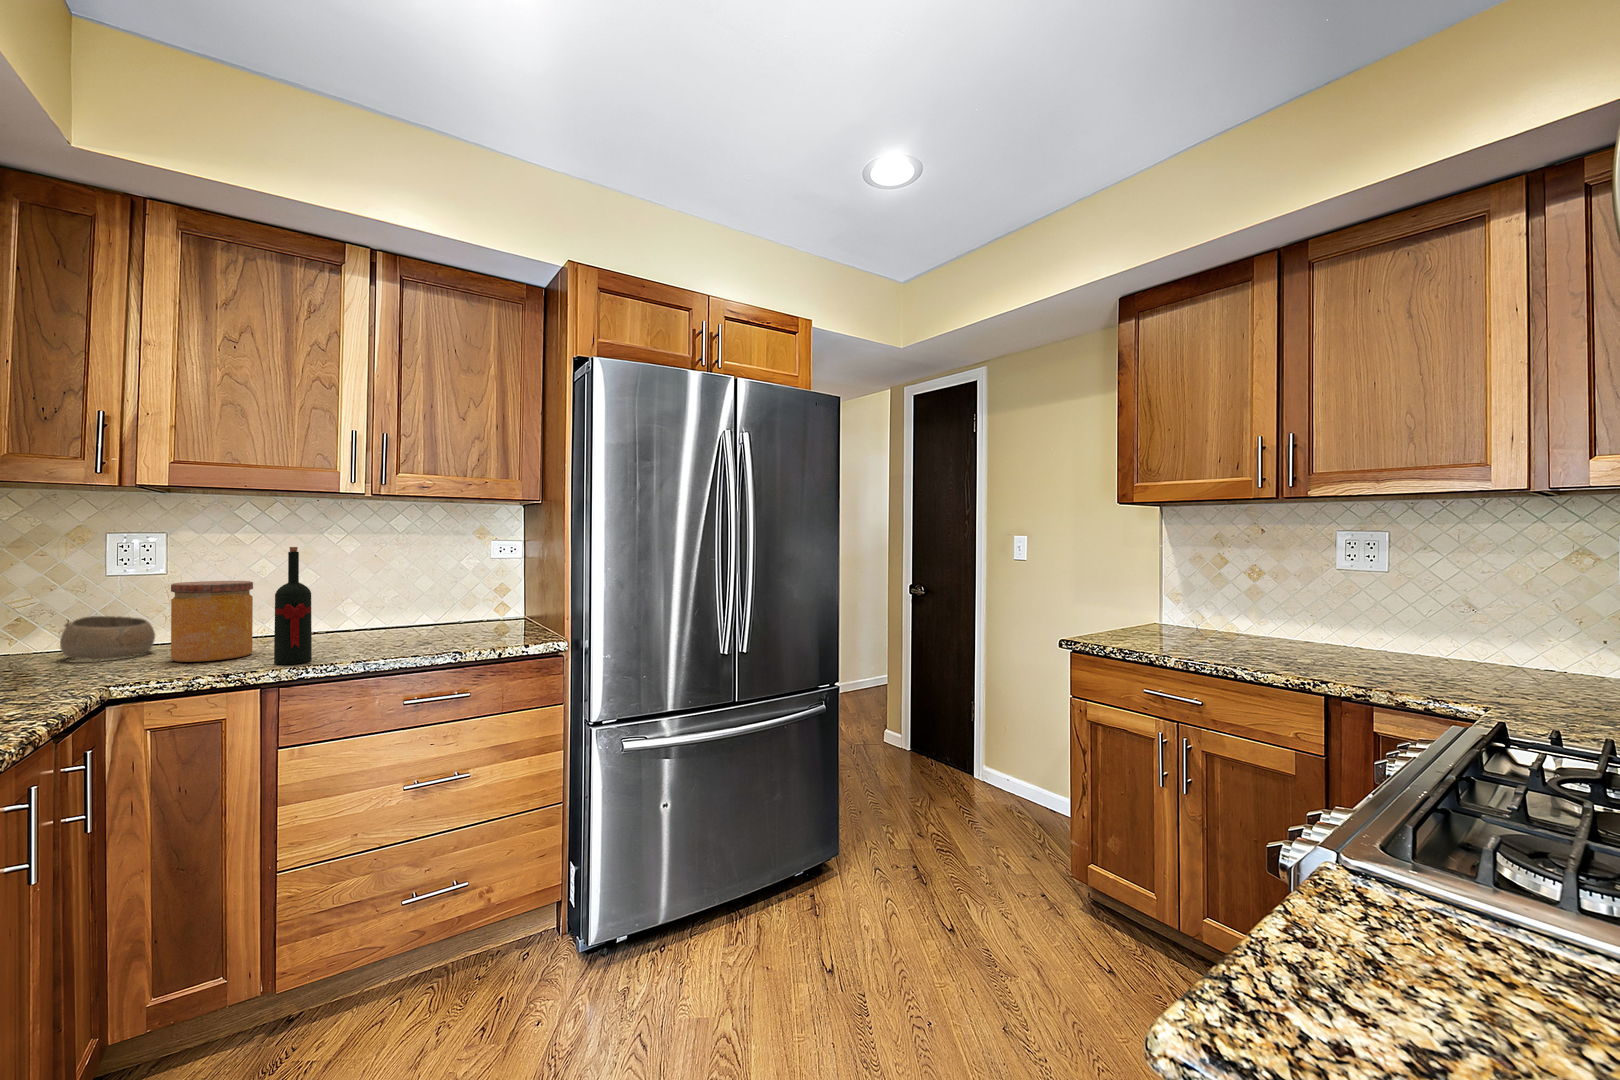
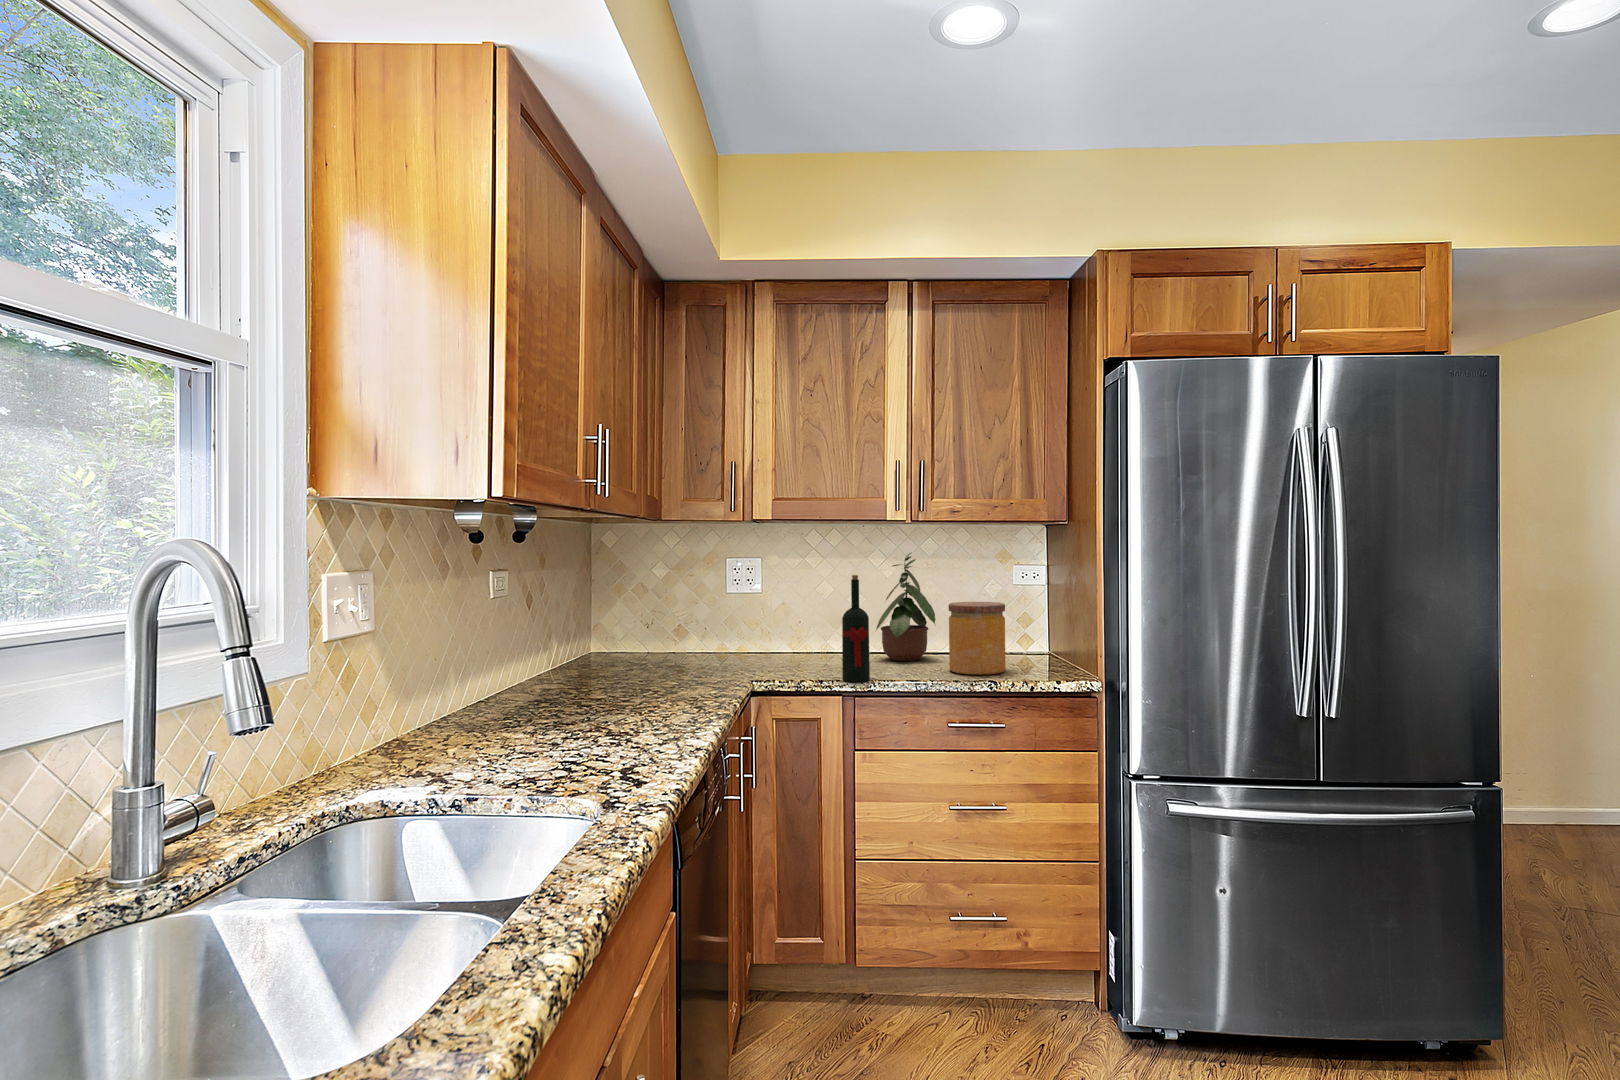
potted plant: none [320,527,404,639] -> present [876,552,936,661]
jar: present [171,581,253,662] -> present [949,602,1006,674]
bowl: present [60,616,155,659] -> none [703,629,759,665]

